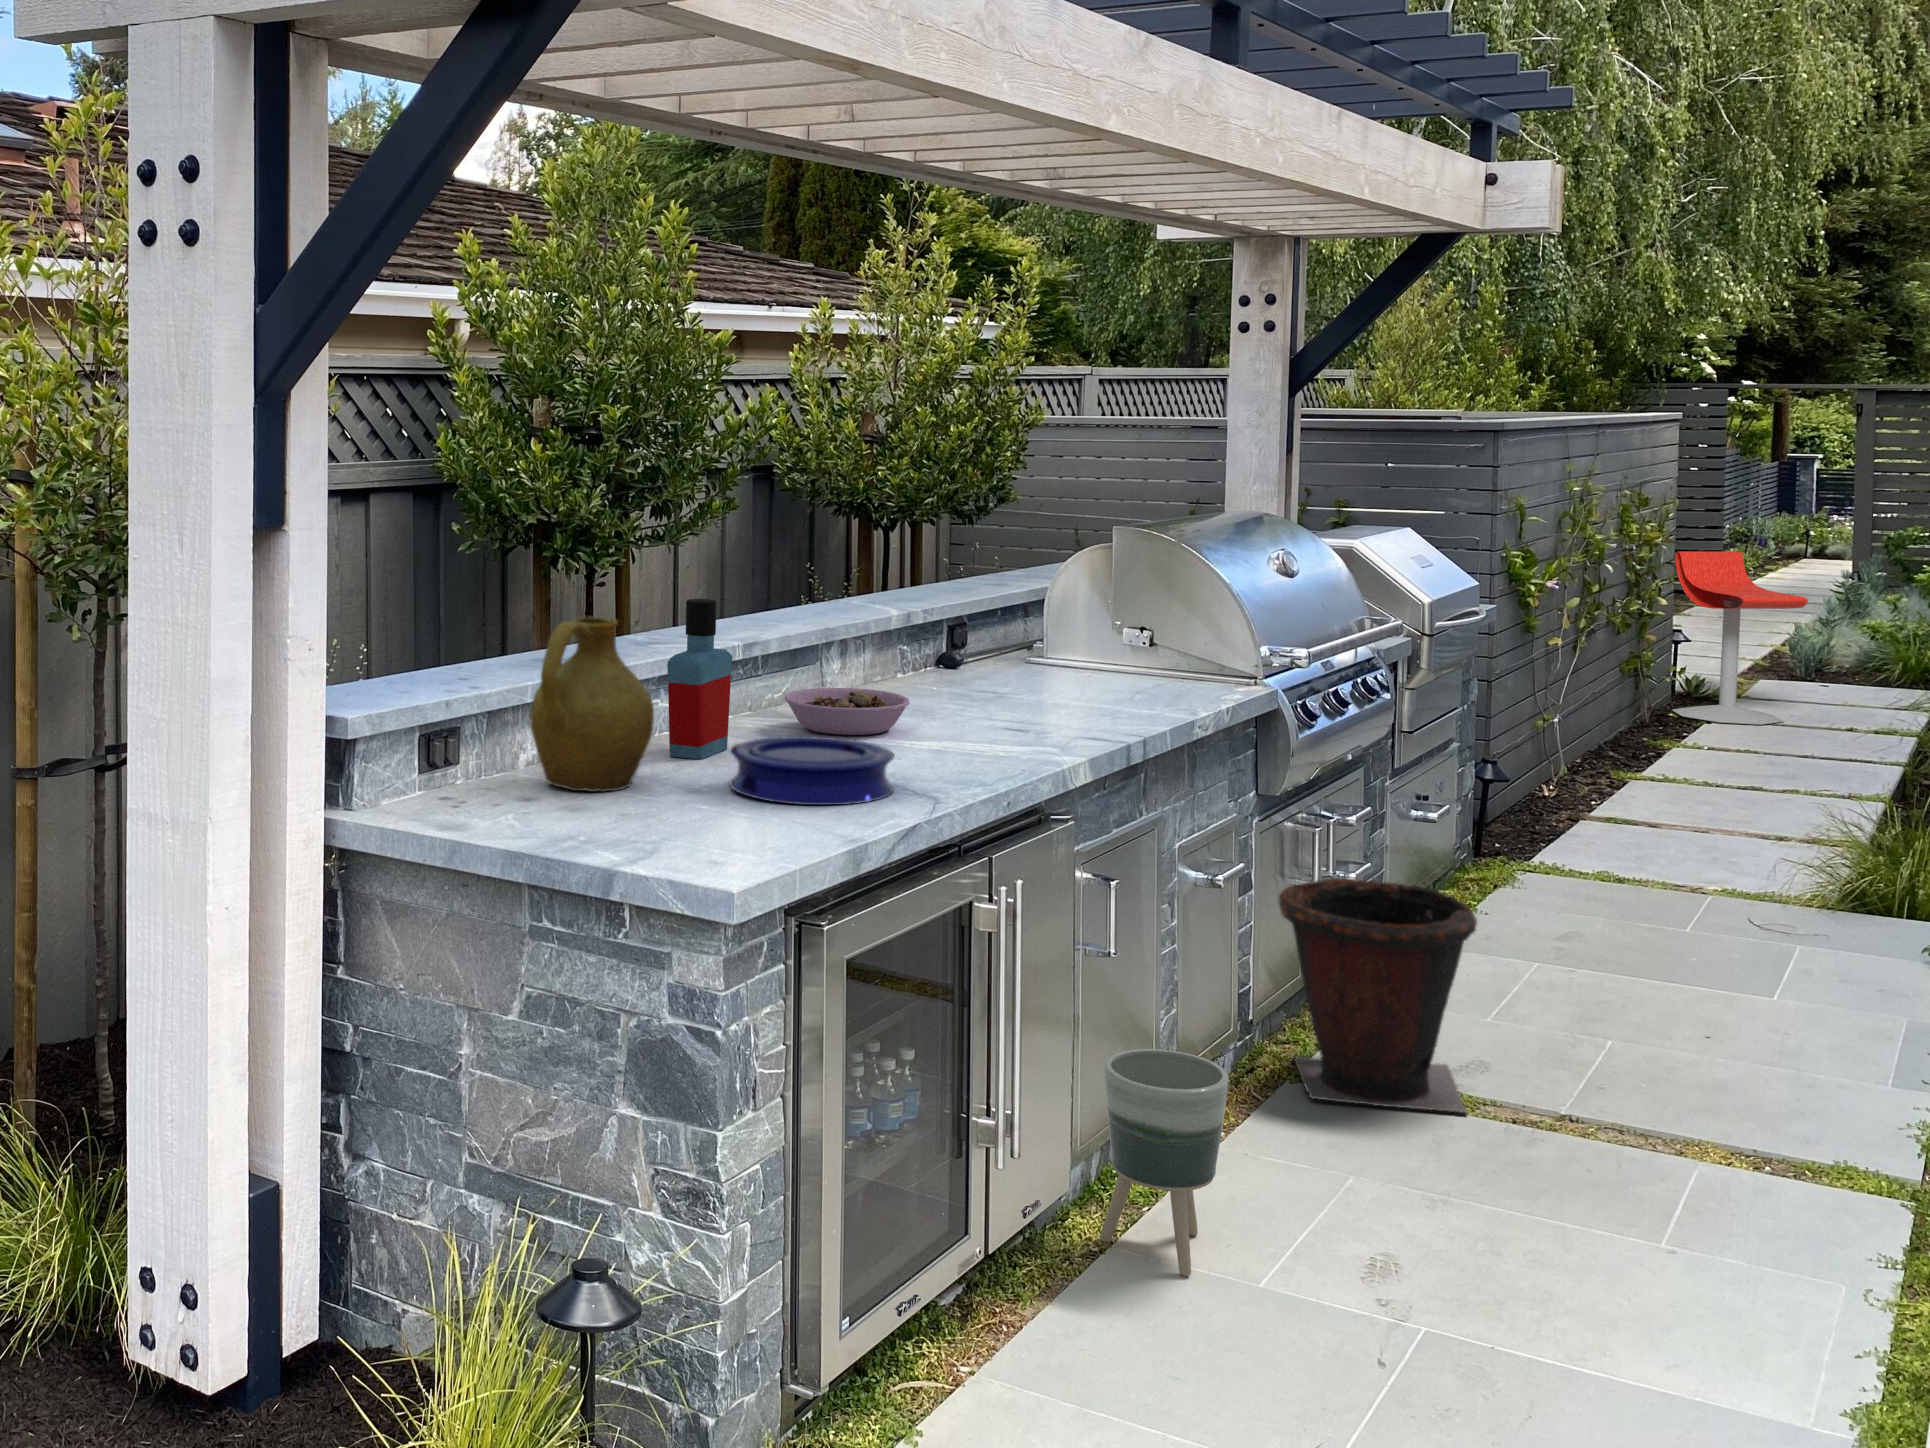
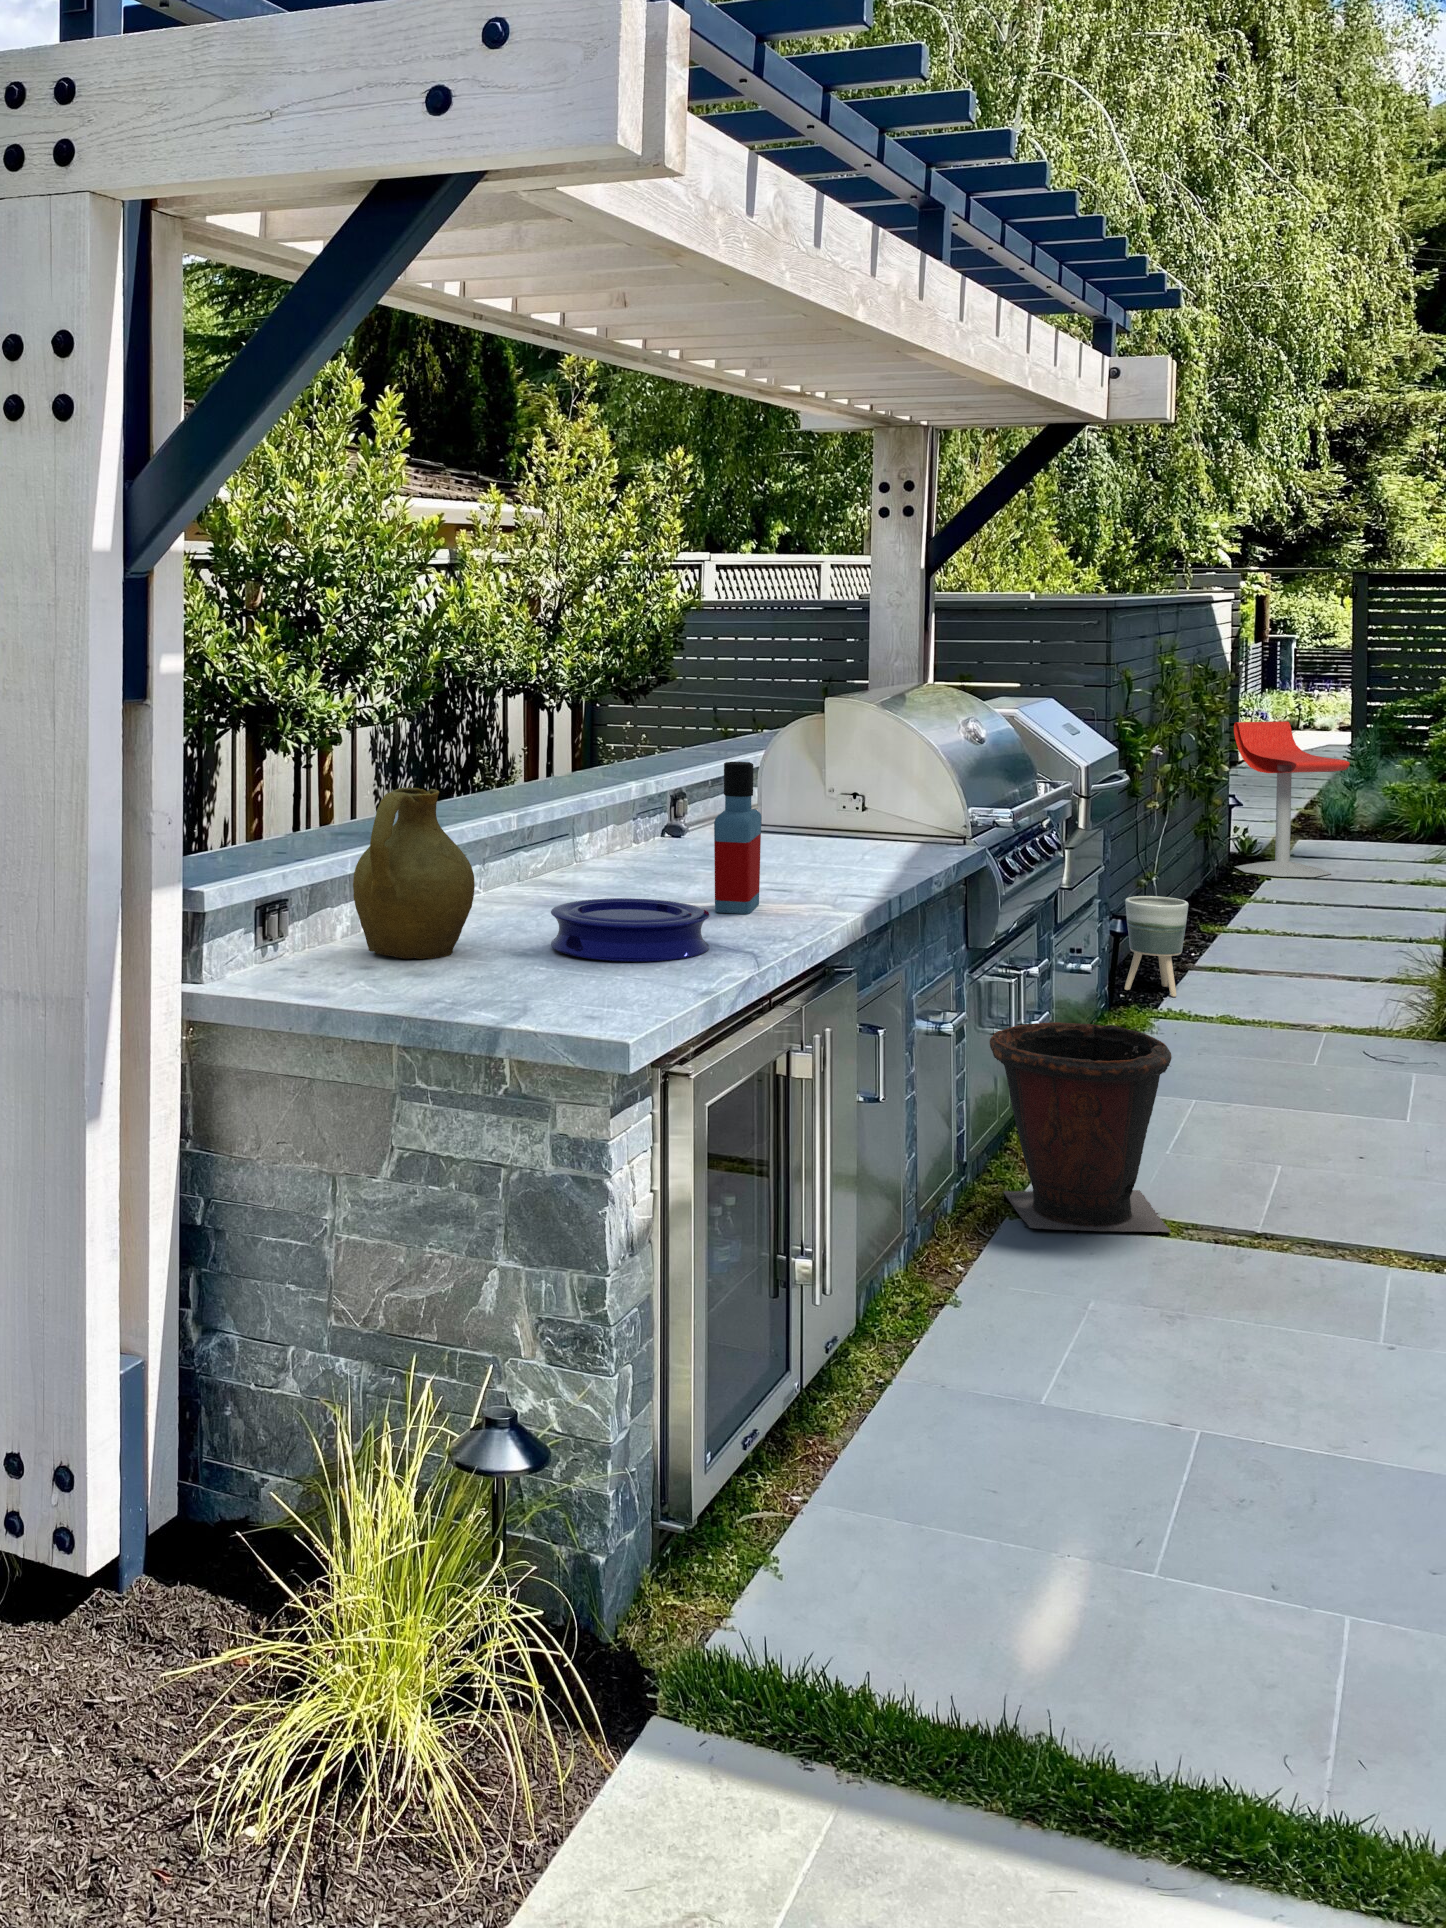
bottle: present [667,599,732,759] -> present [714,762,761,914]
bowl: present [785,688,910,735] -> none [559,856,680,899]
planter: present [1100,1049,1229,1276] -> present [1124,896,1188,997]

